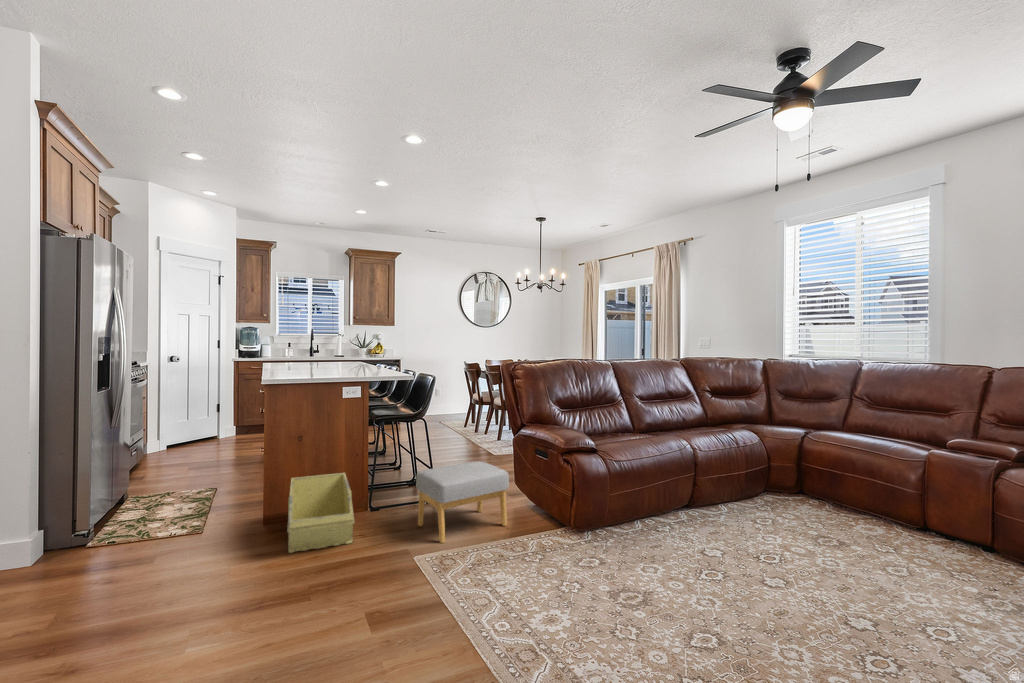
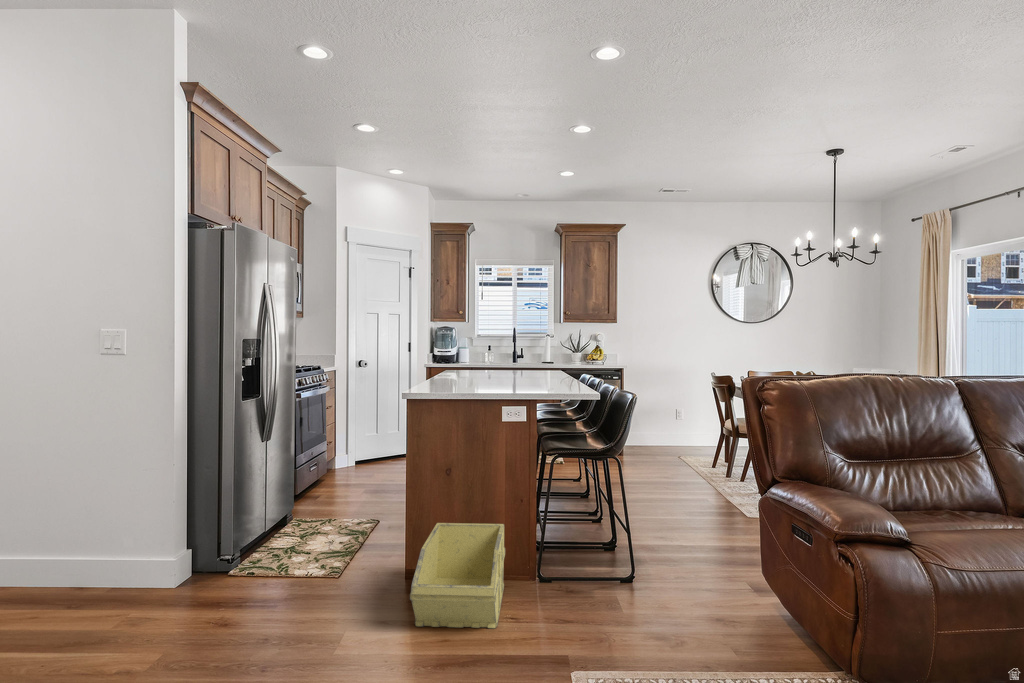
footstool: present [416,461,509,543] -> none [592,533,739,656]

